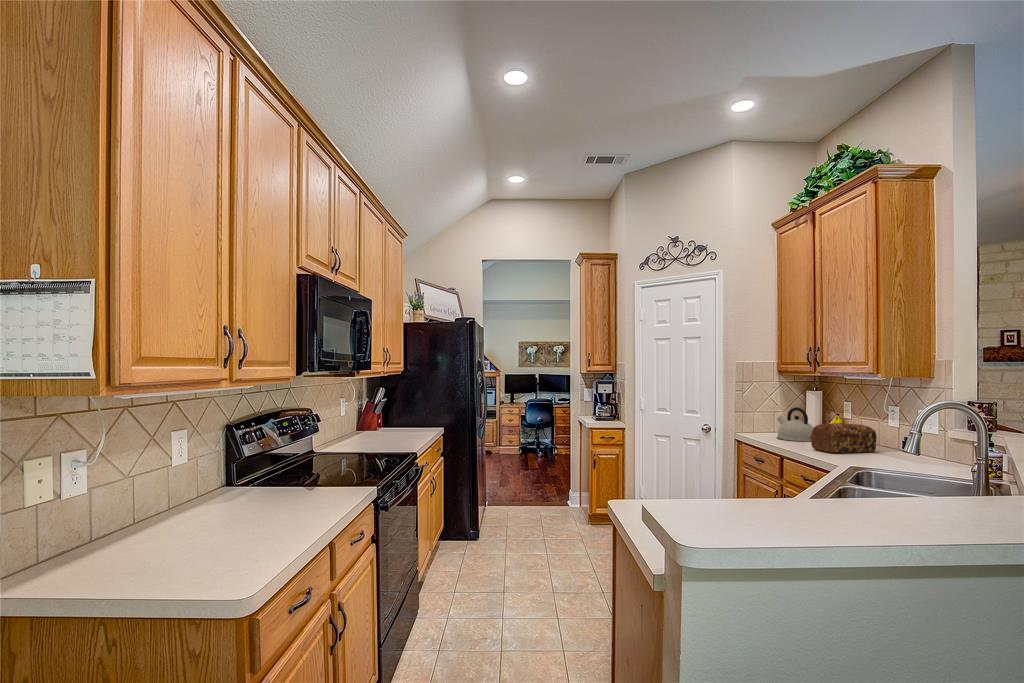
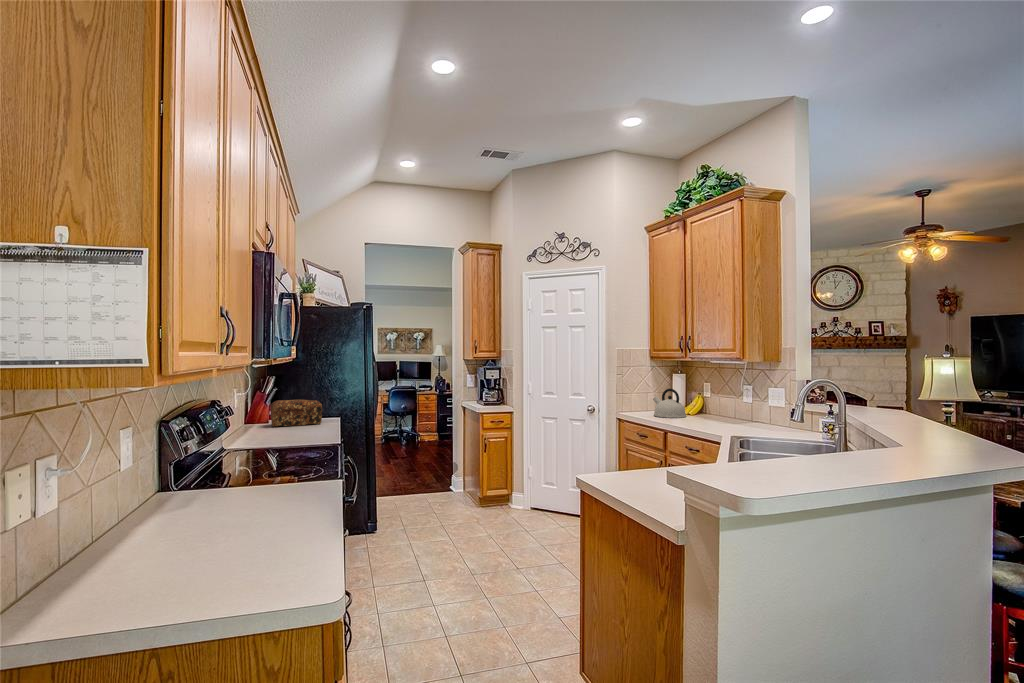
bread loaf: present [810,423,877,453] -> present [271,399,322,427]

